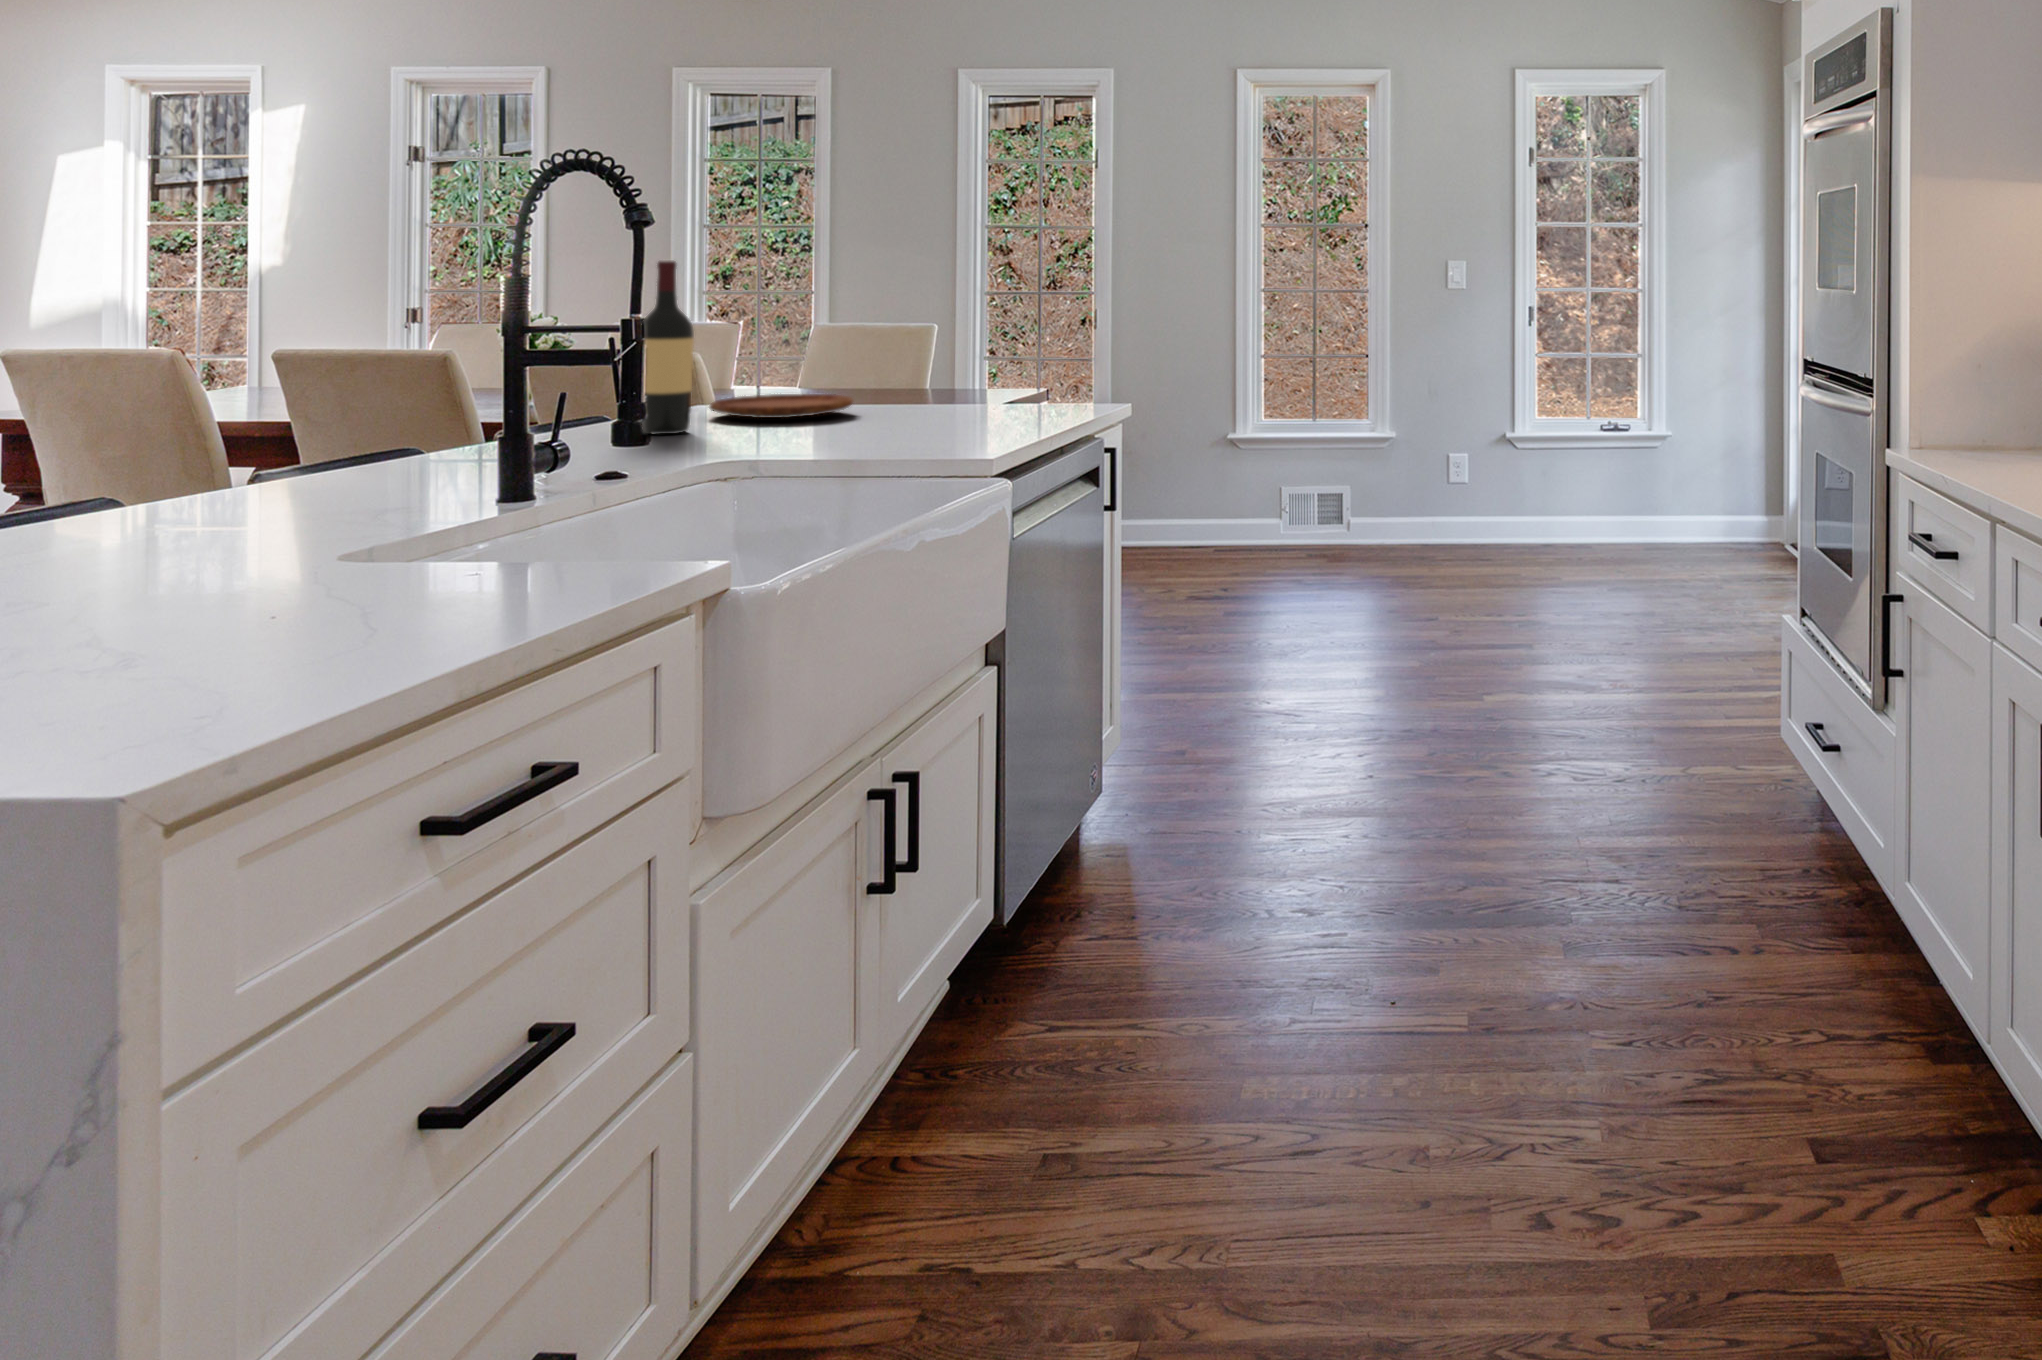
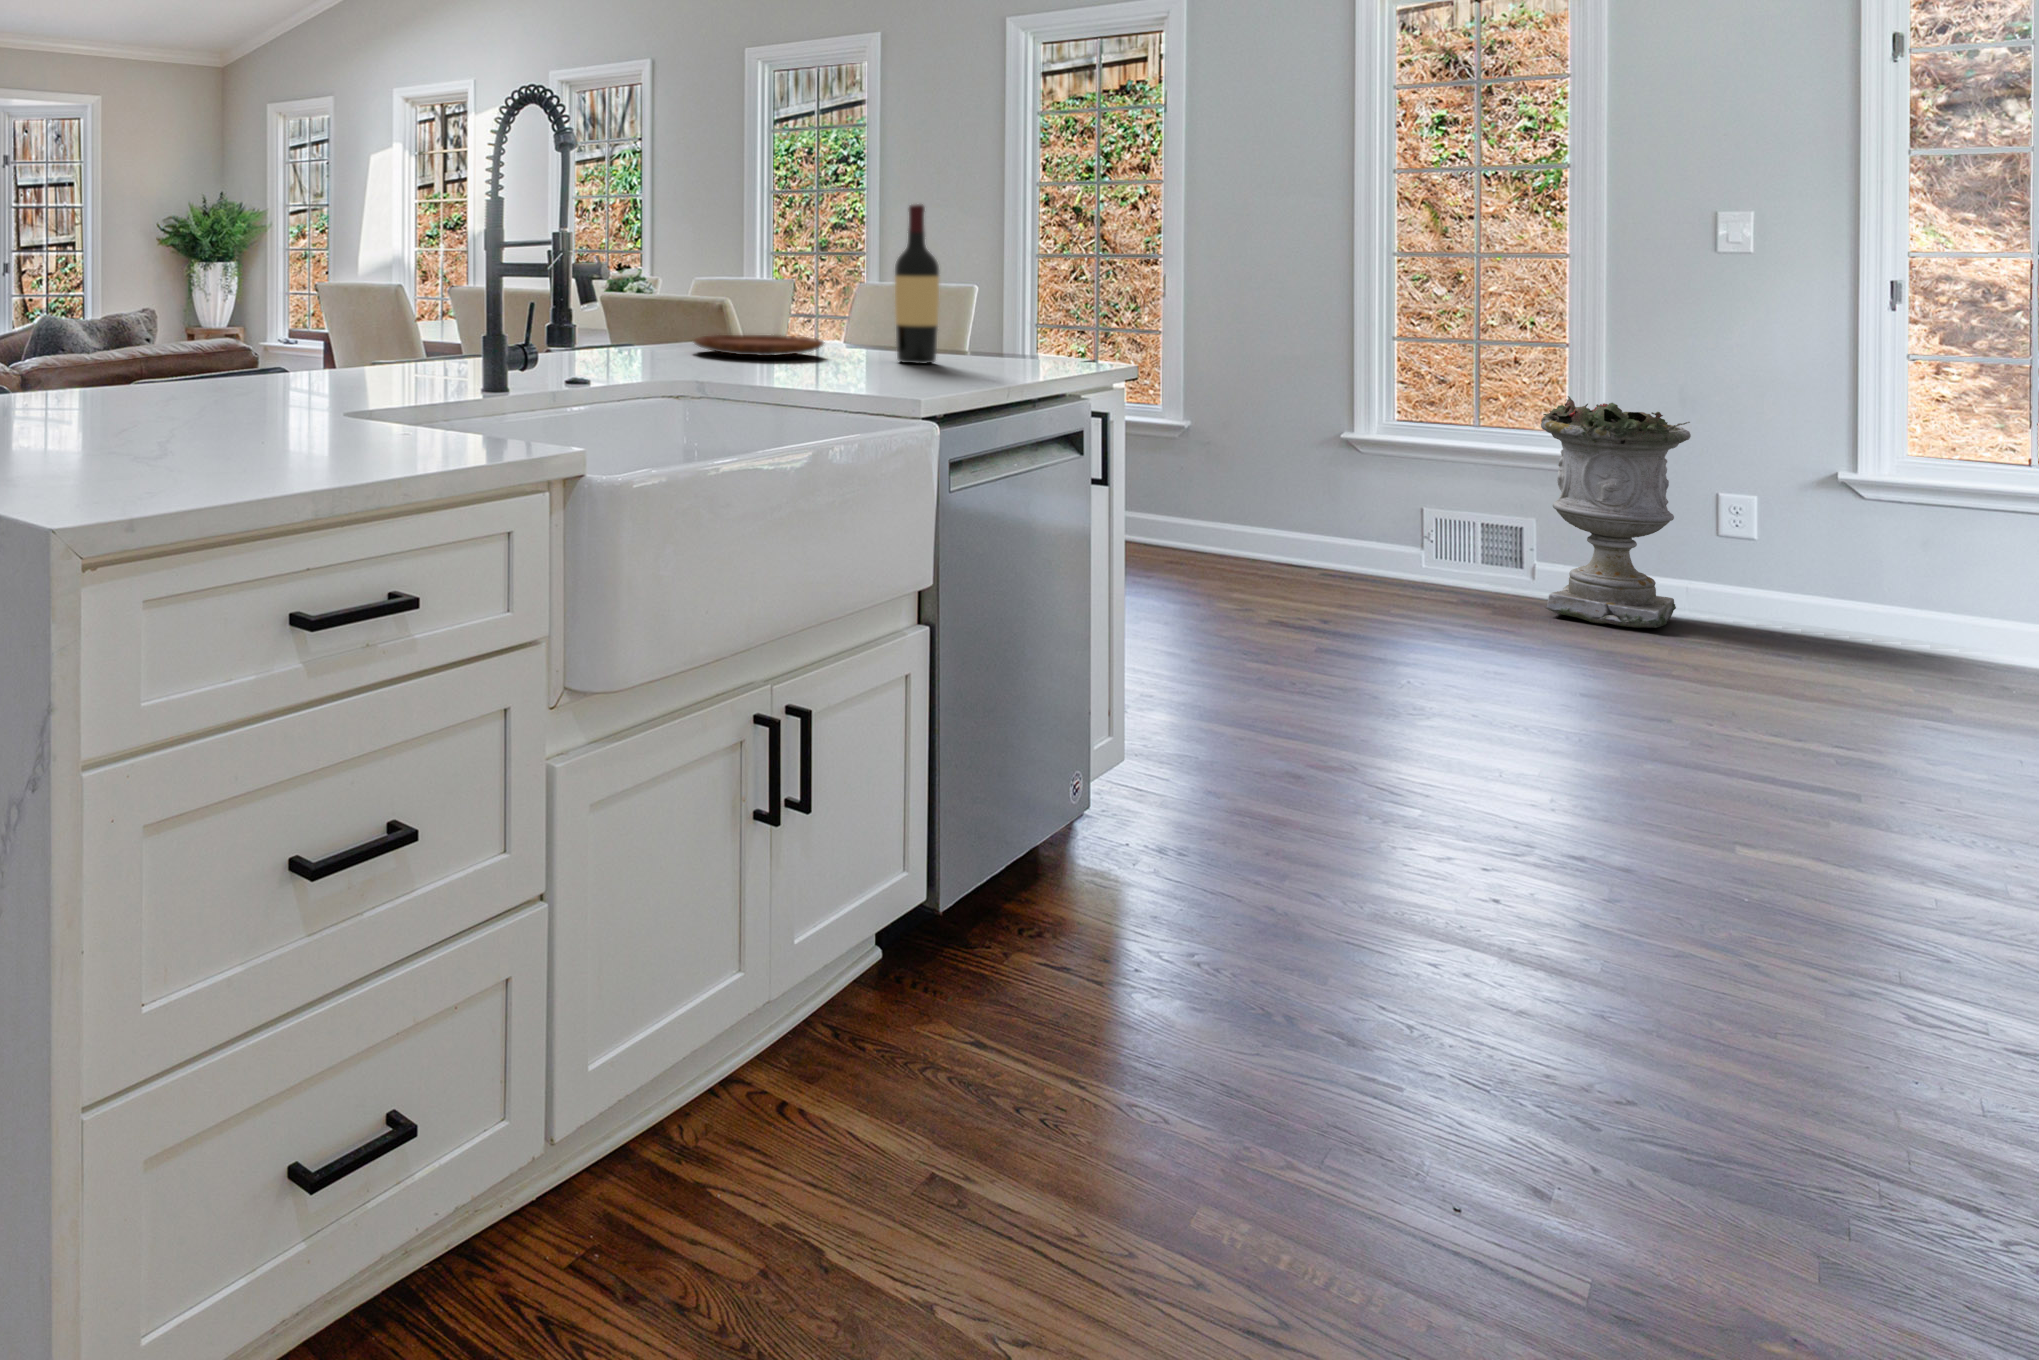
wine bottle: present [642,260,694,434] -> present [895,204,939,364]
planter: none [1350,393,1432,555] -> present [1541,396,1691,628]

